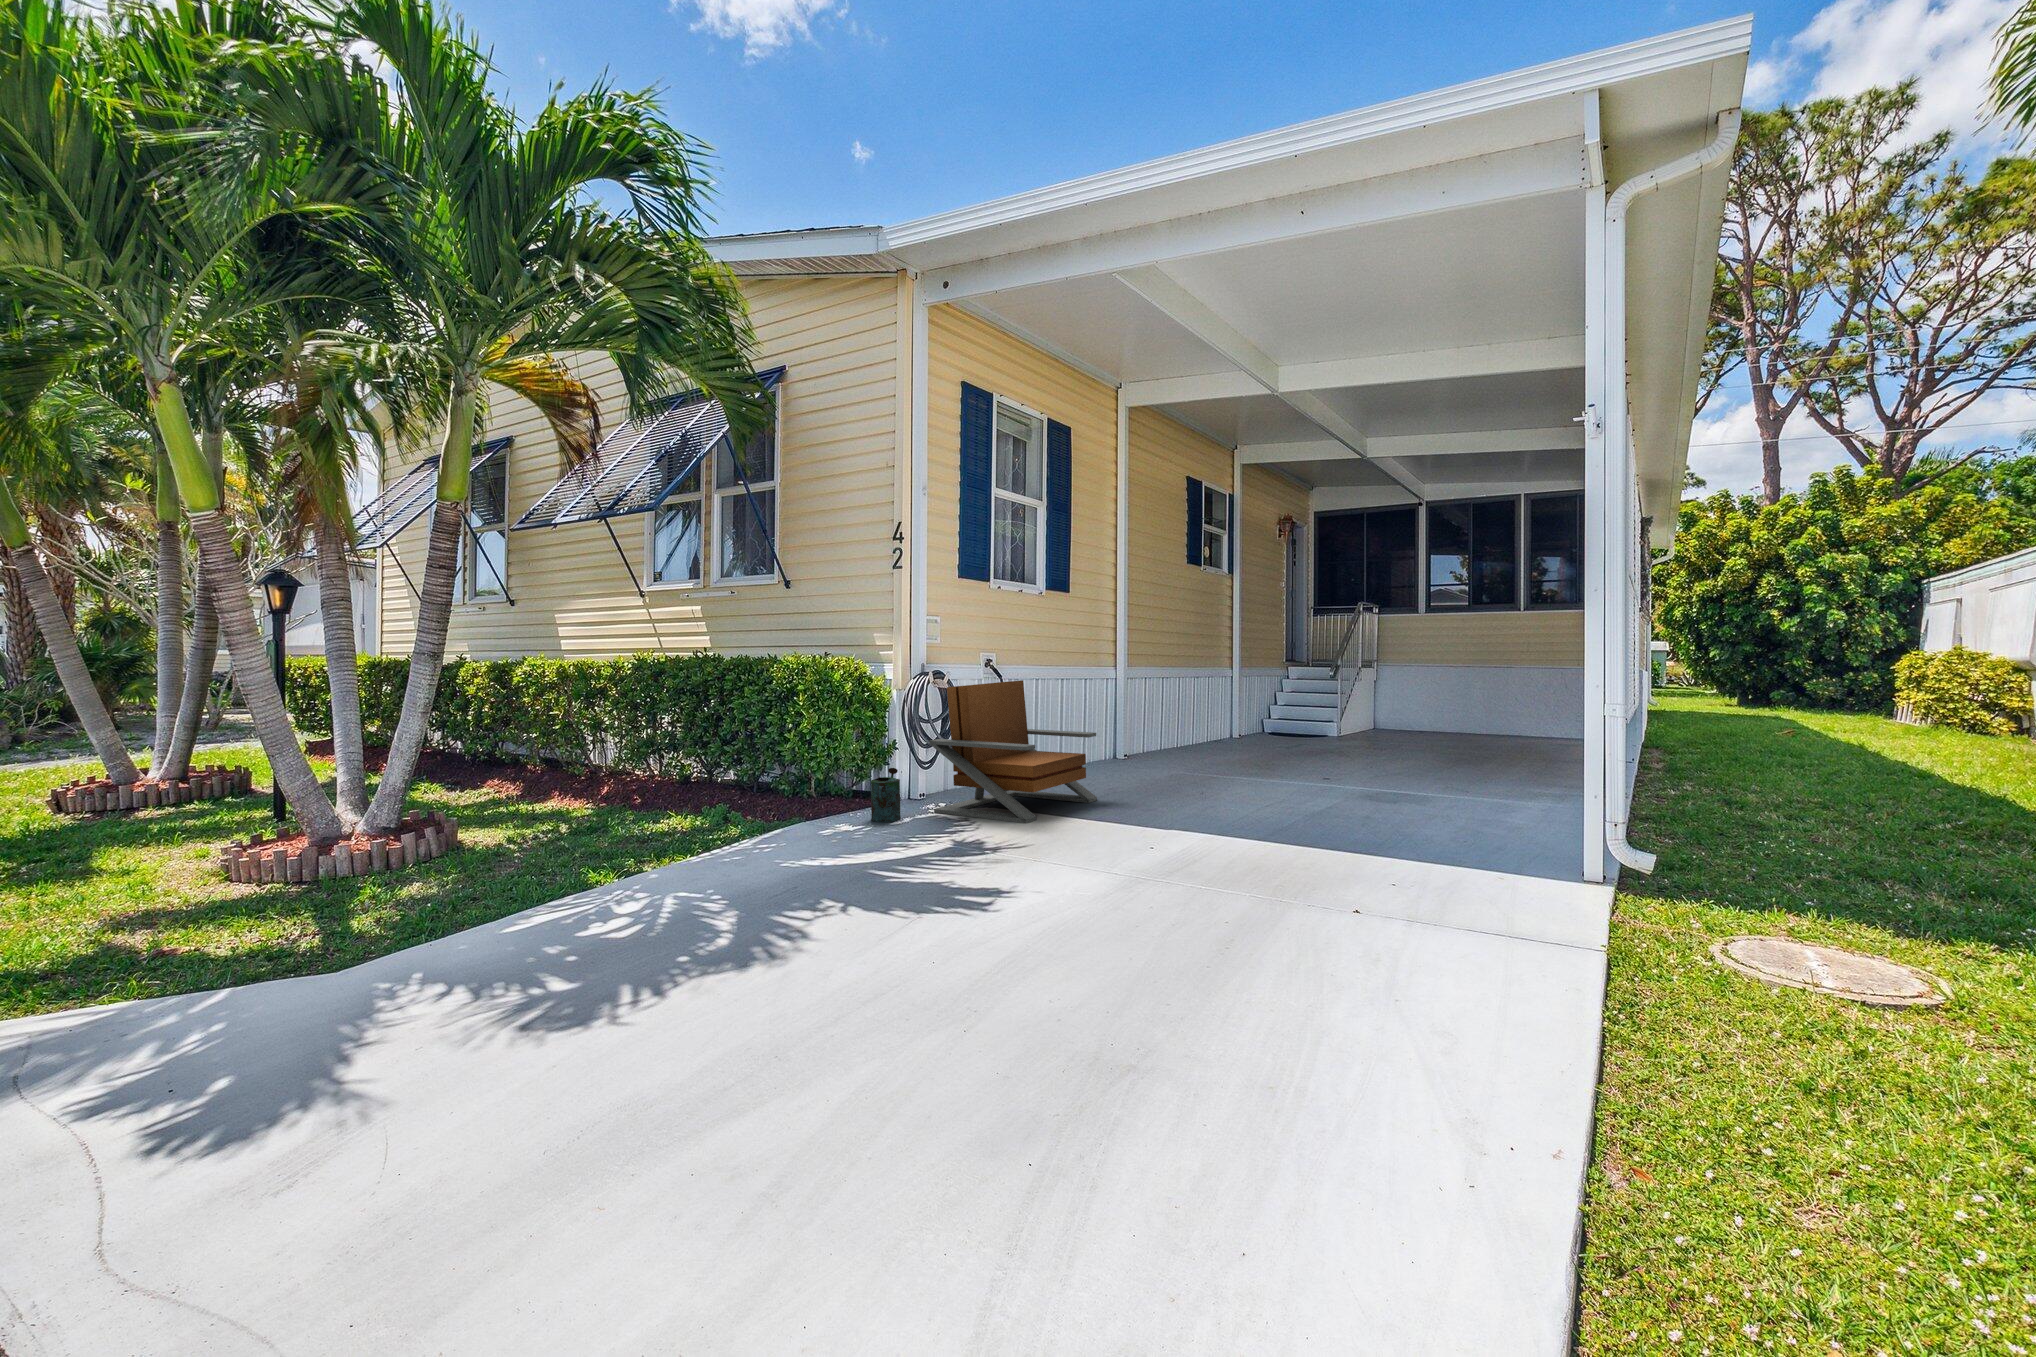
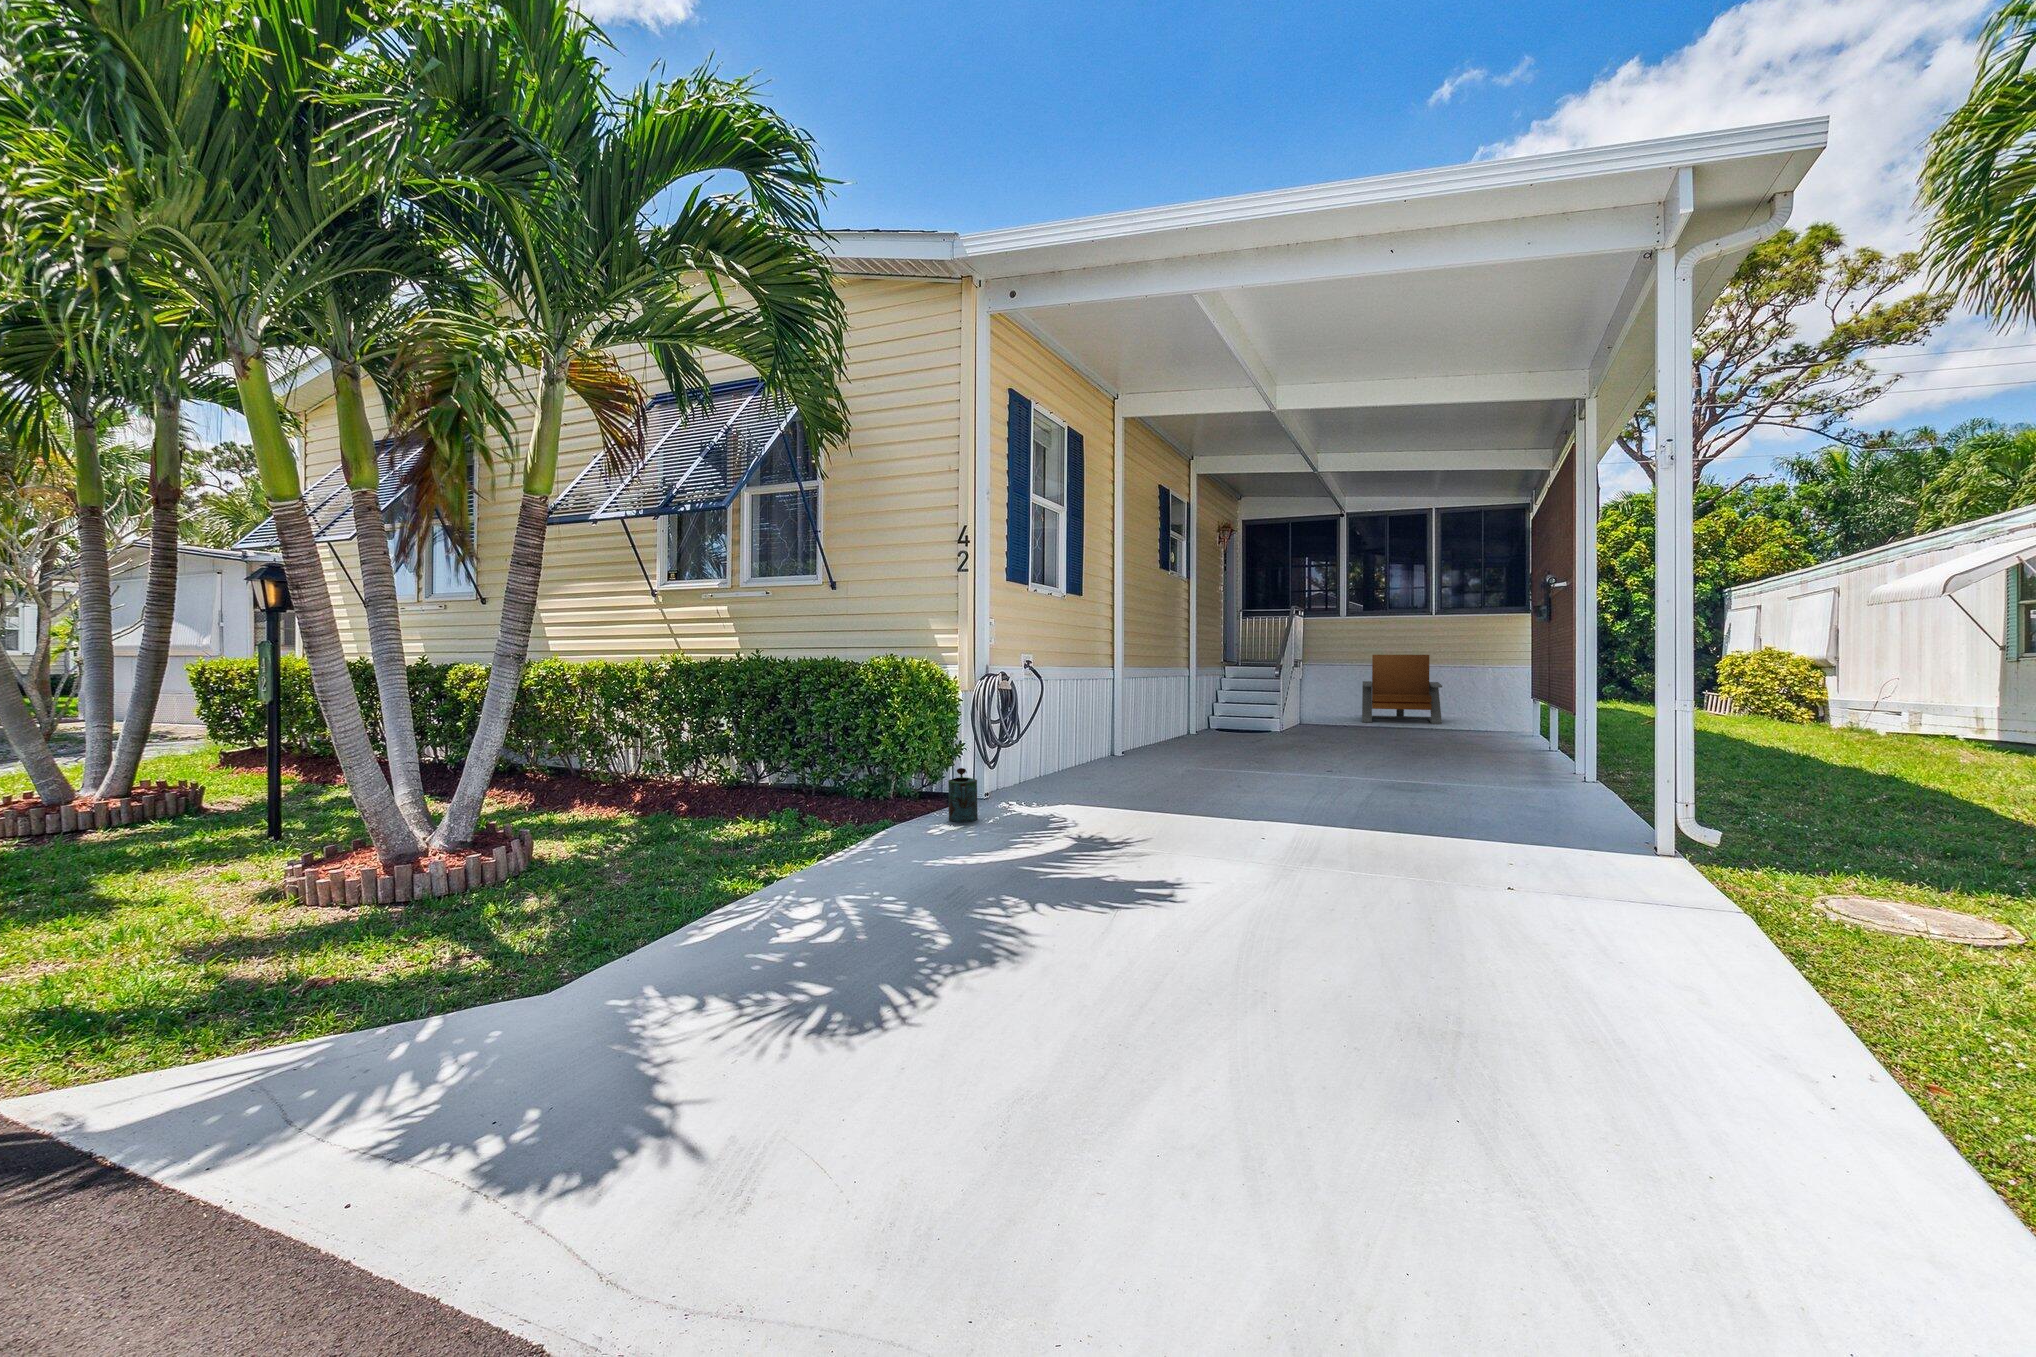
lounge chair: present [929,680,1097,823] -> present [1362,655,1442,724]

